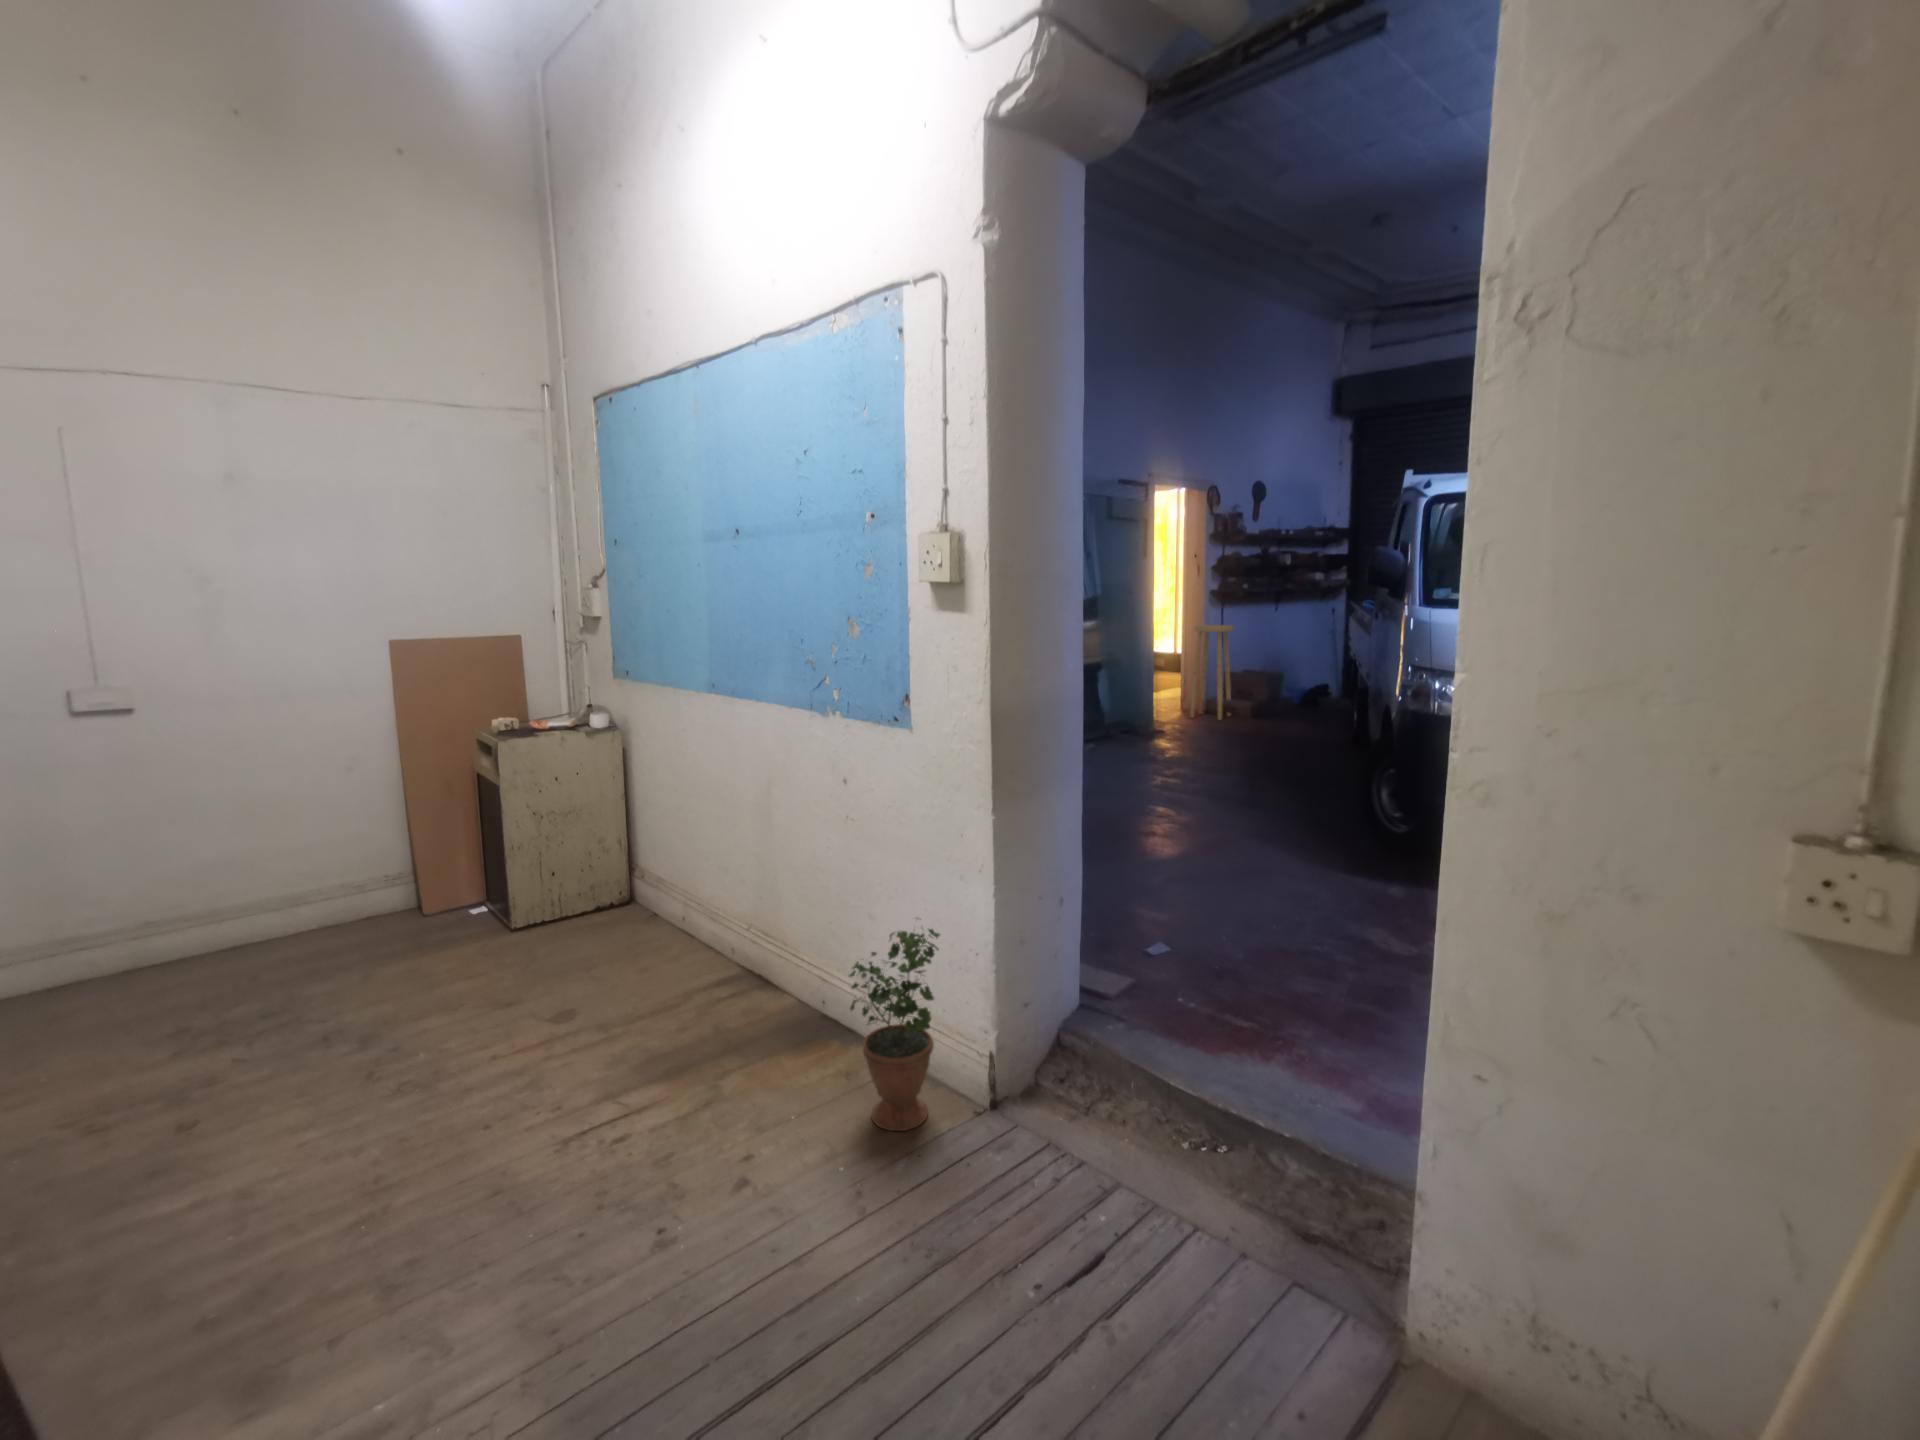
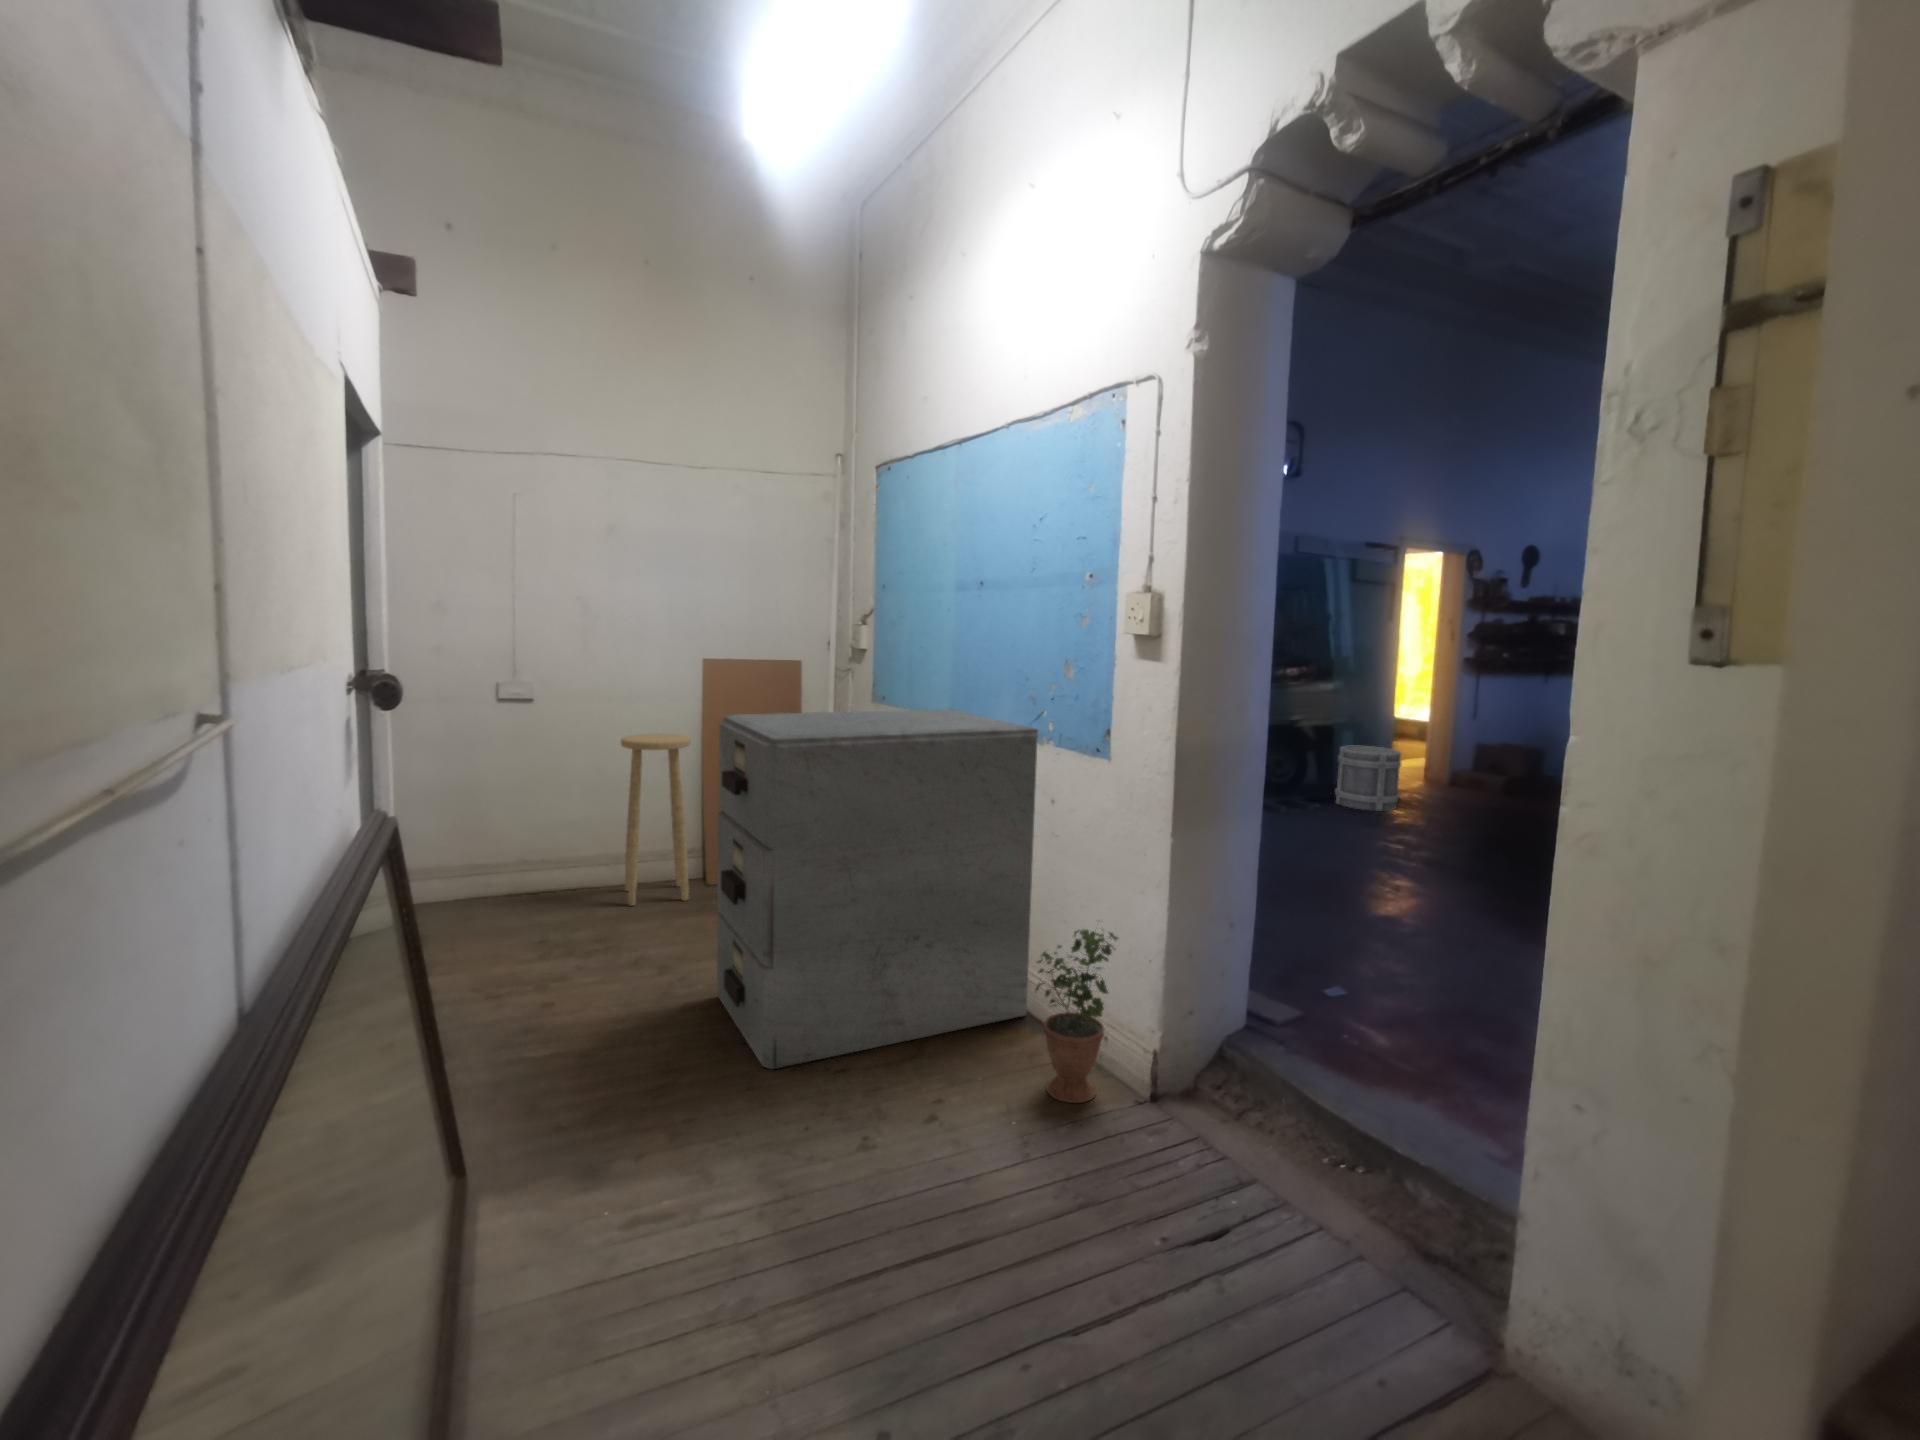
stool: present [1190,625,1233,720] -> present [621,733,691,906]
filing cabinet: none [407,682,836,1160] -> present [717,709,1038,1069]
bucket: none [1107,682,1165,745] -> present [1335,745,1401,811]

